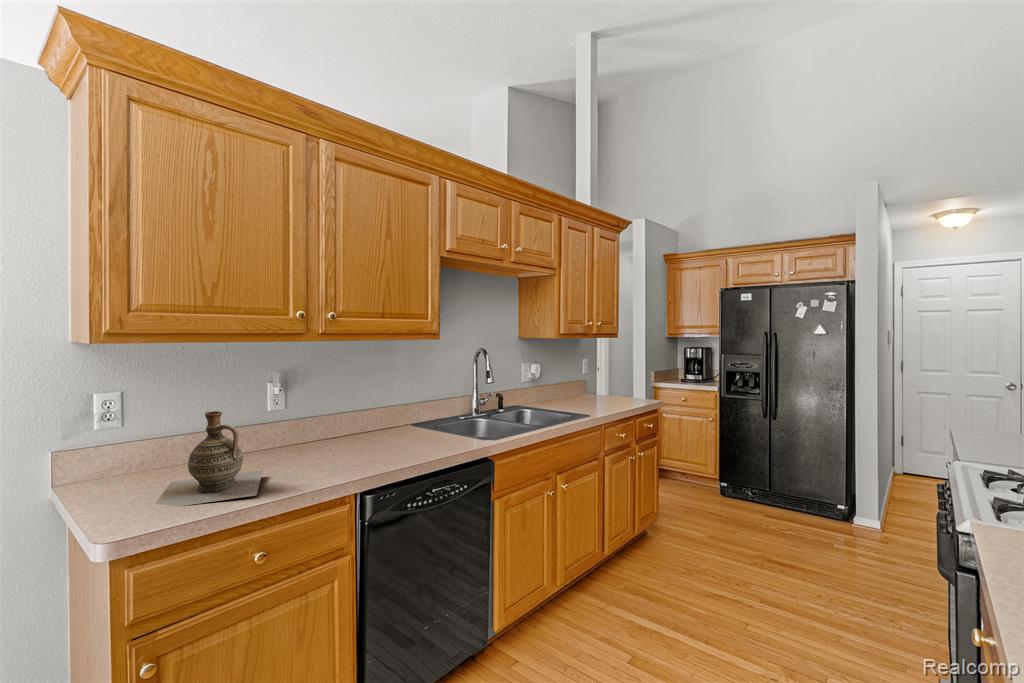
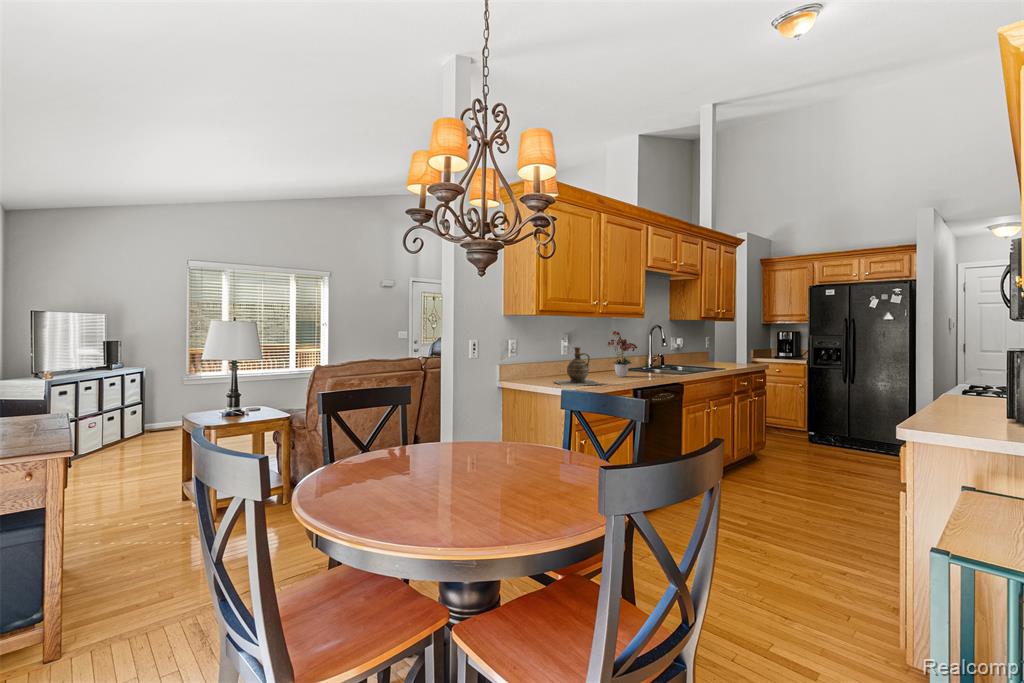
flower arrangement: none [350,361,408,450] -> present [608,331,637,377]

